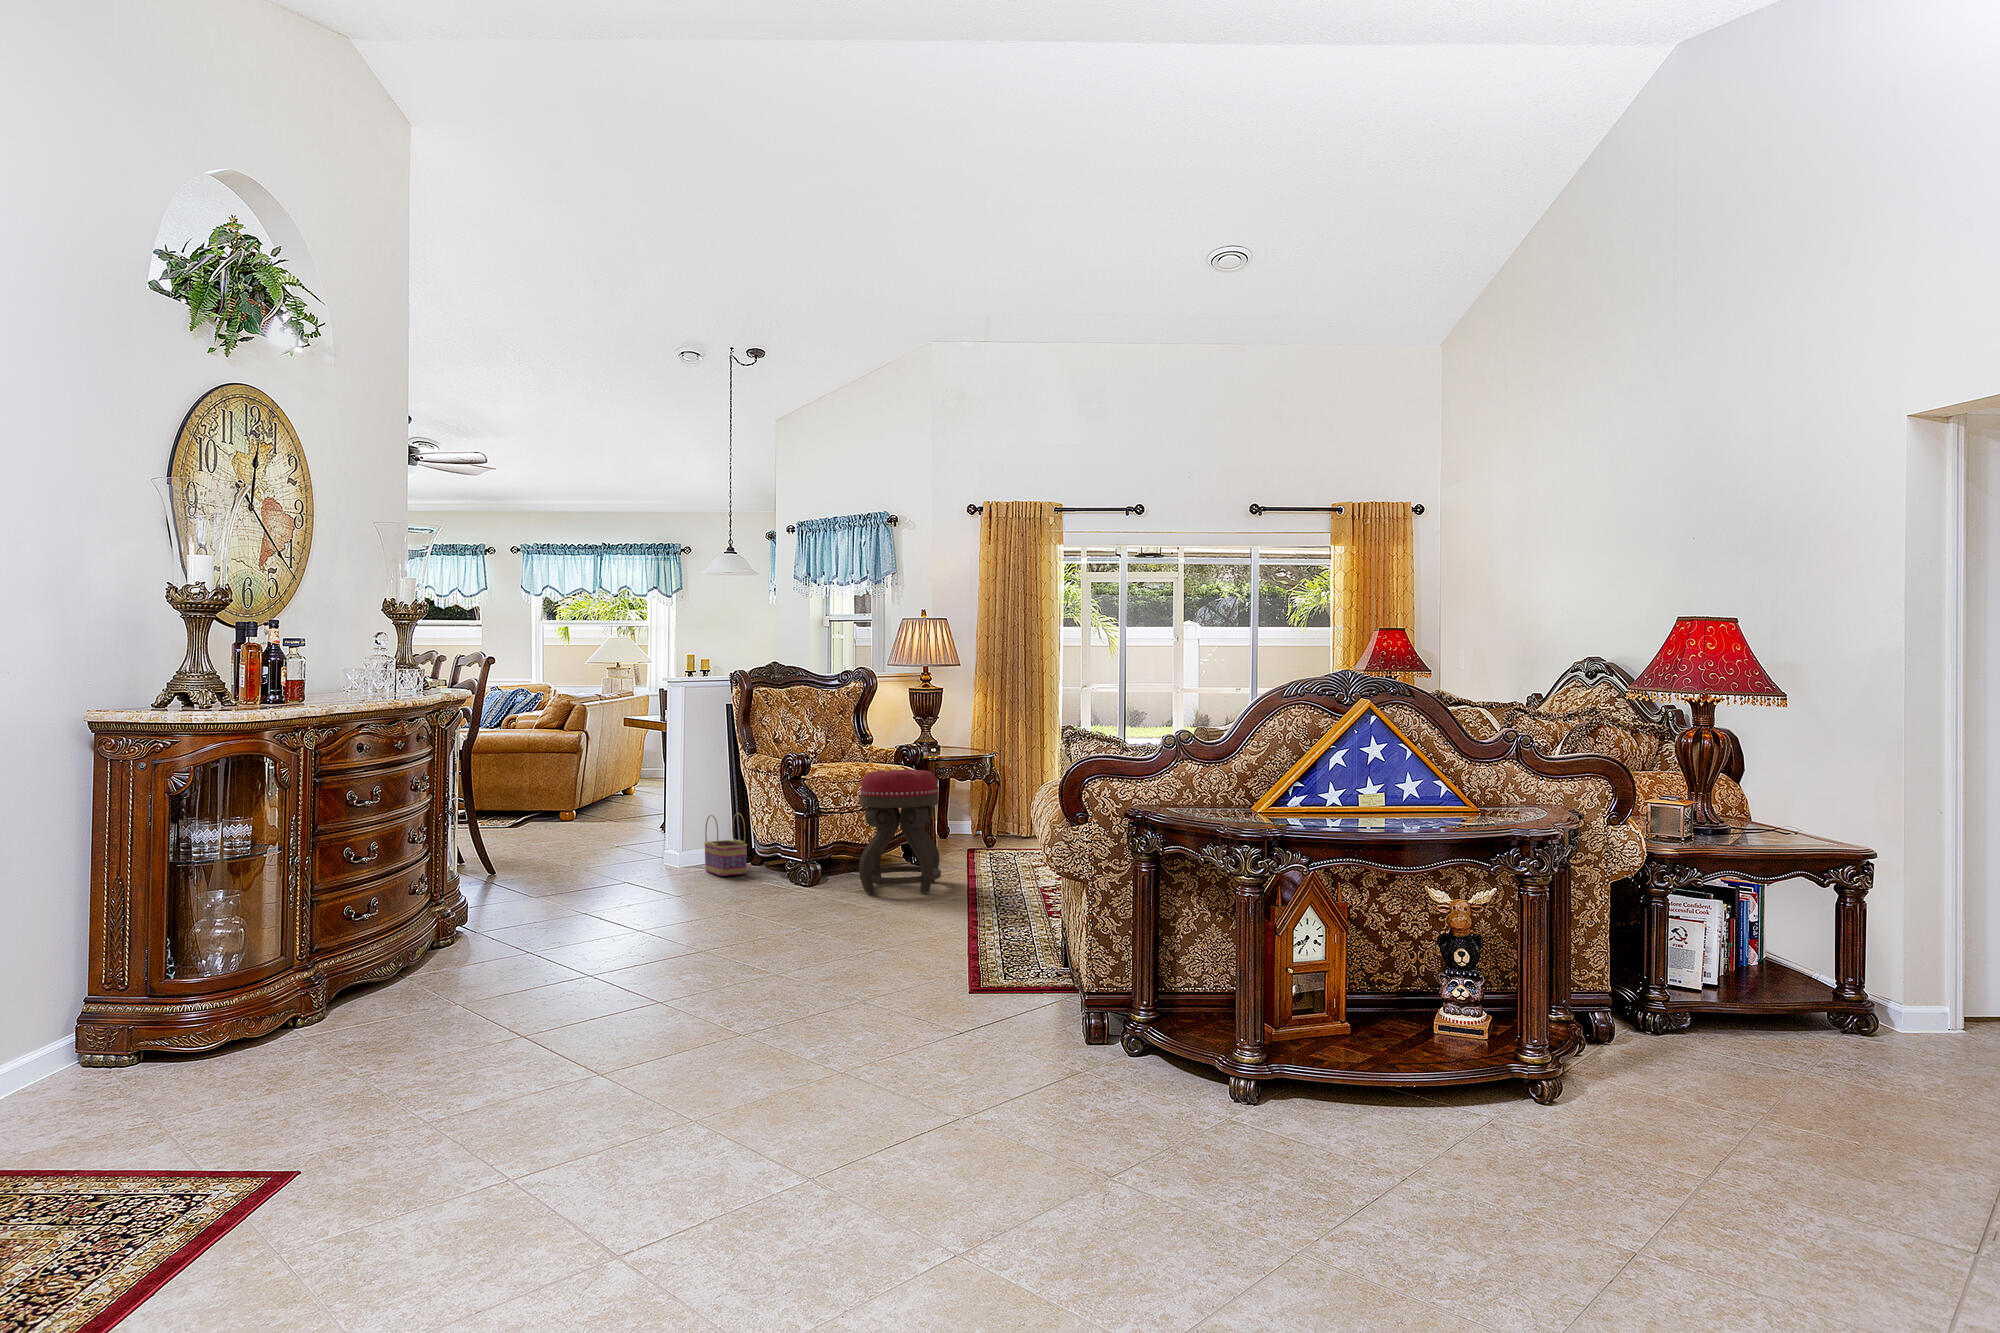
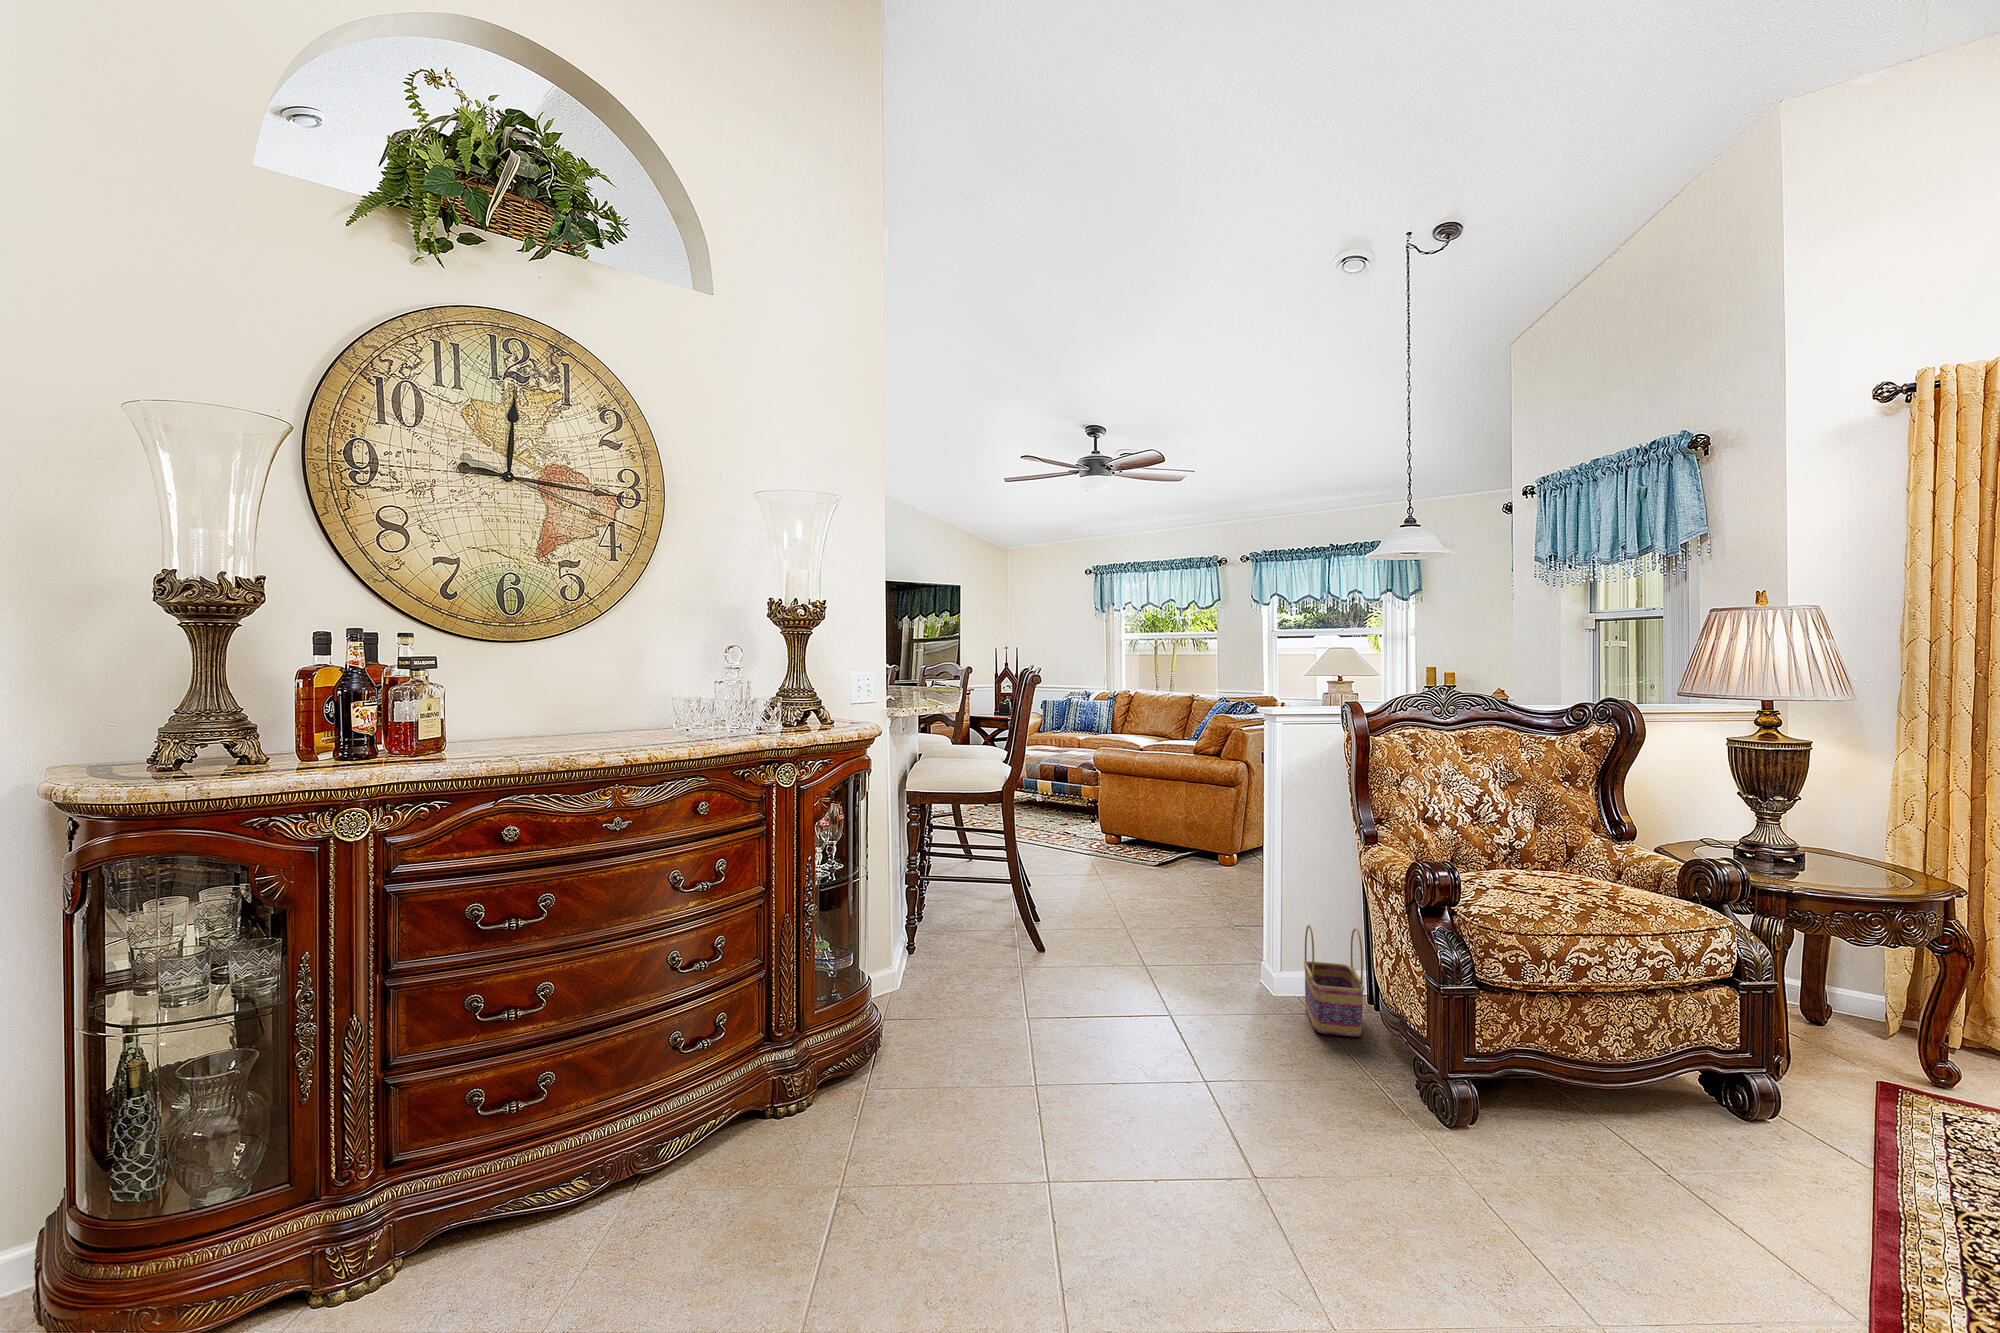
ottoman: present [859,770,941,893] -> none [1549,929,1792,1275]

